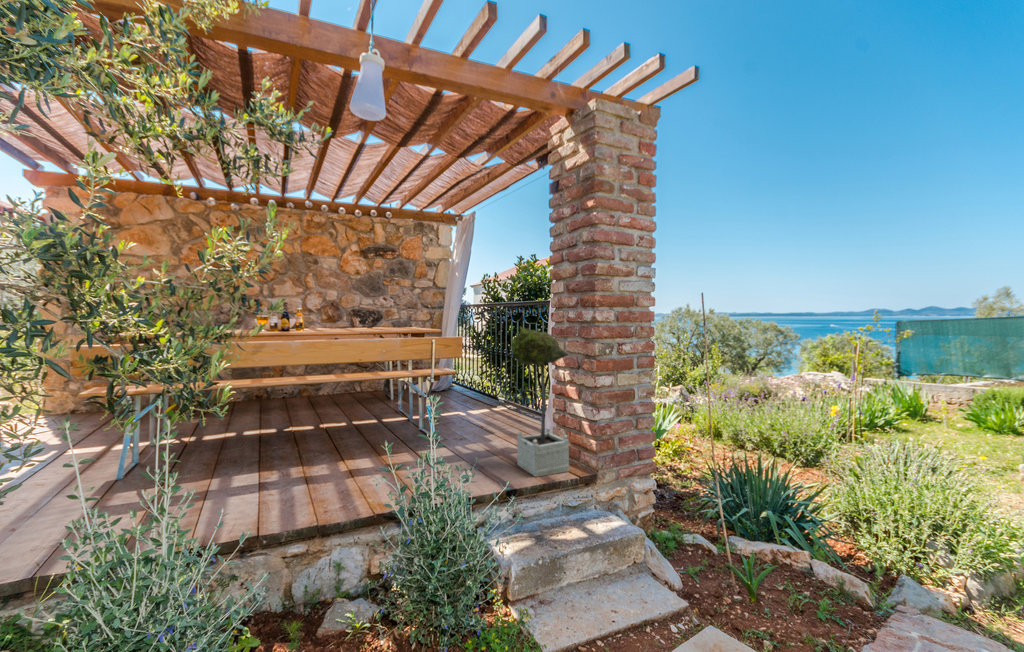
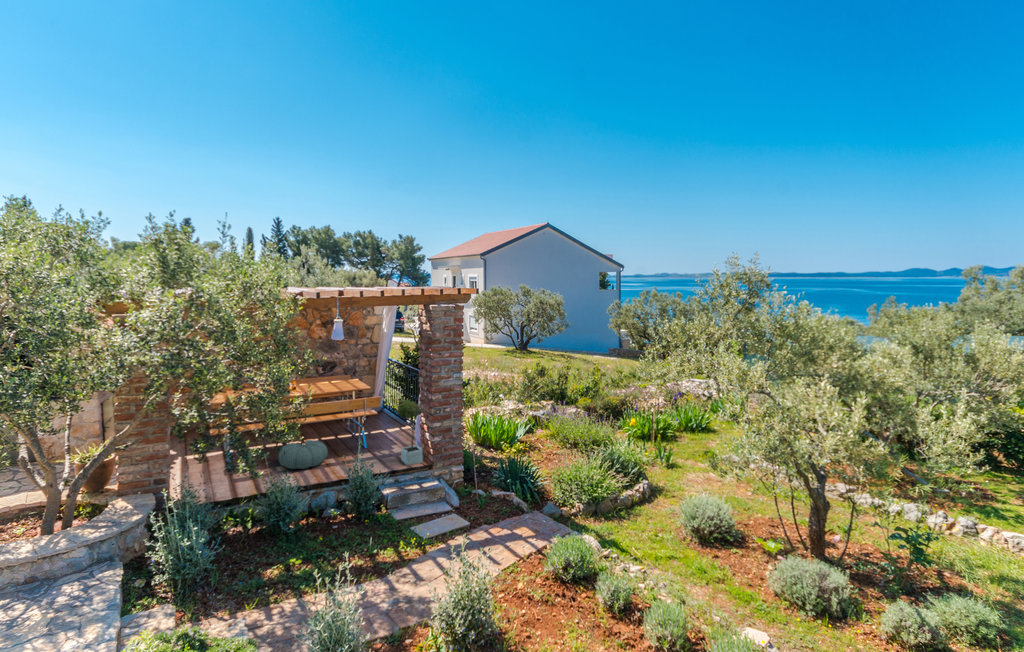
pouf: none [240,418,355,481] -> present [279,440,328,469]

